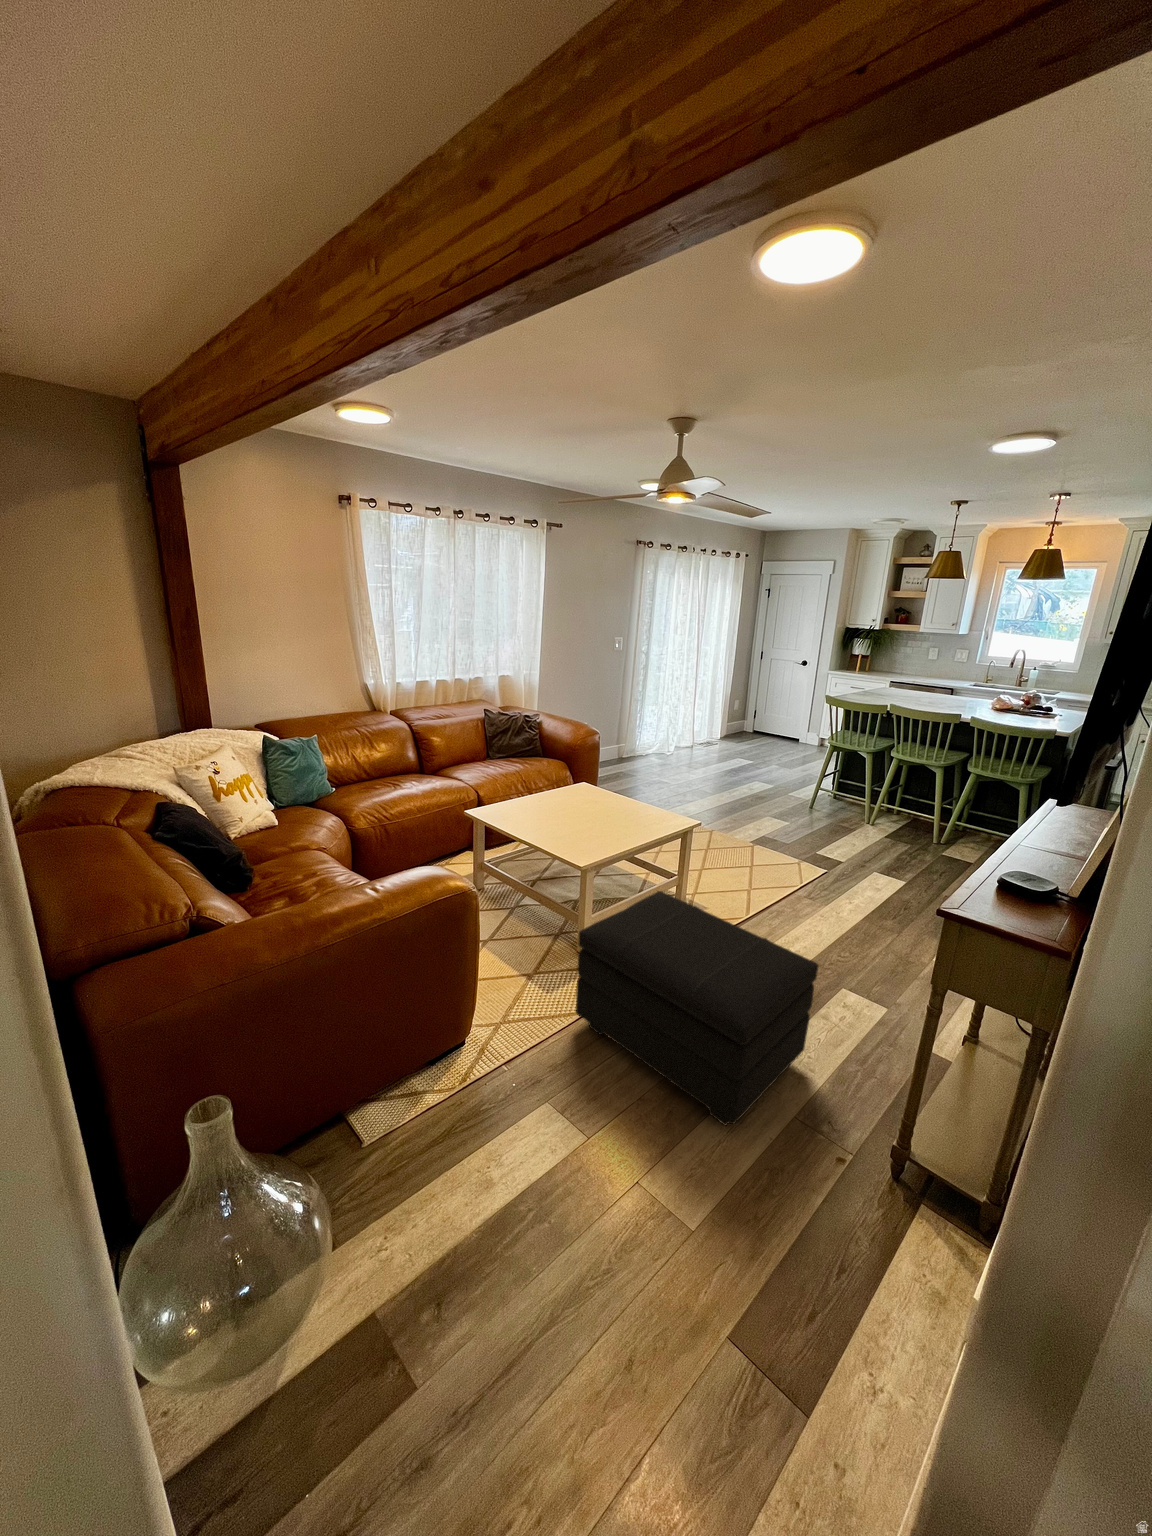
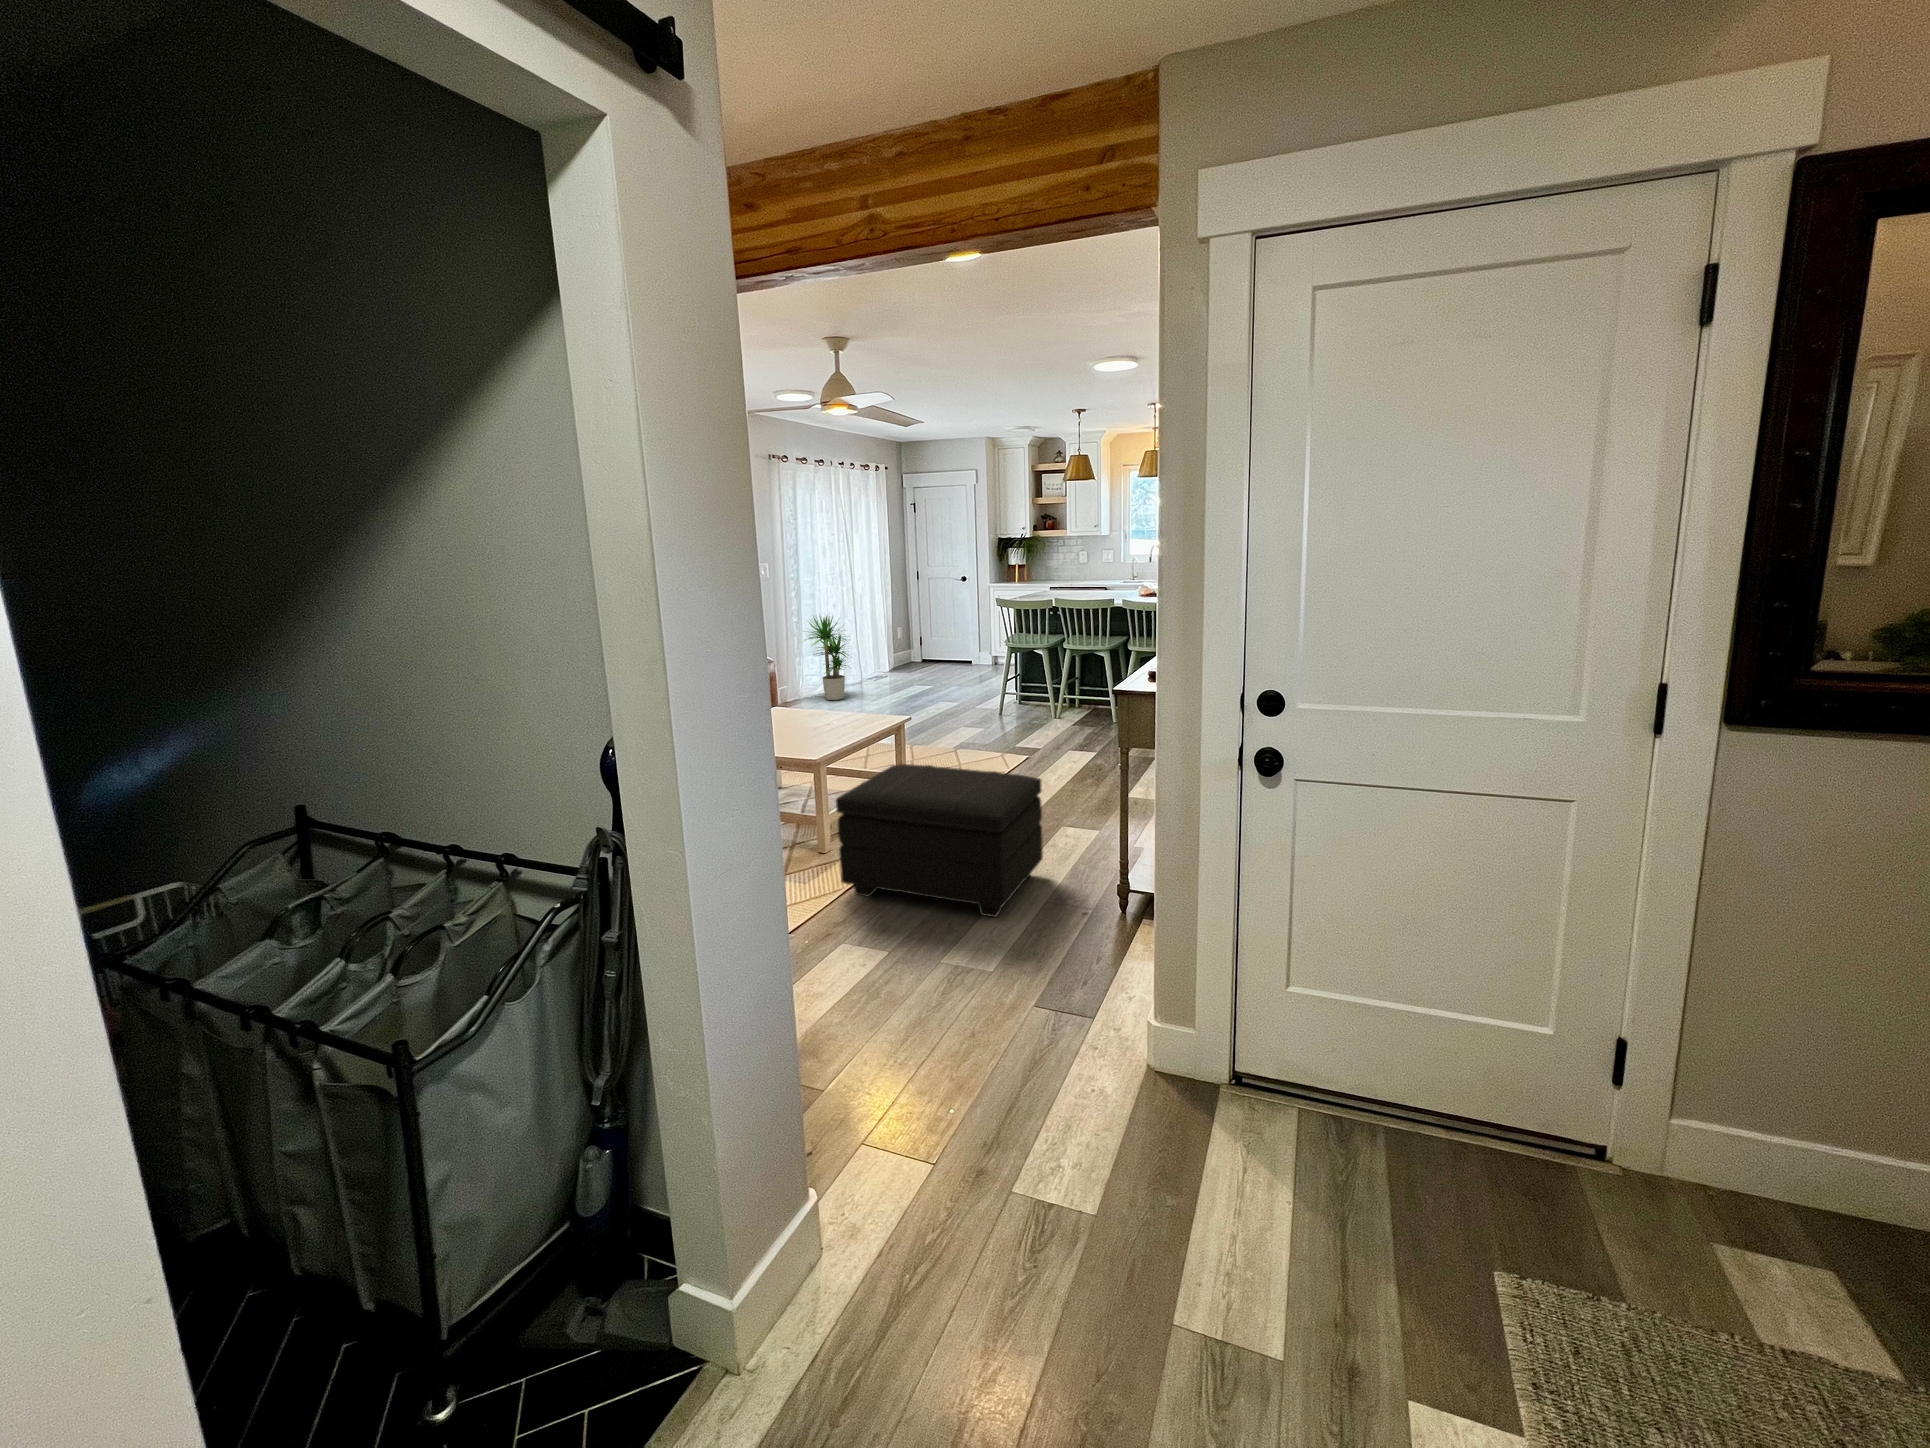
potted plant: none [643,684,690,762] -> present [805,615,849,700]

